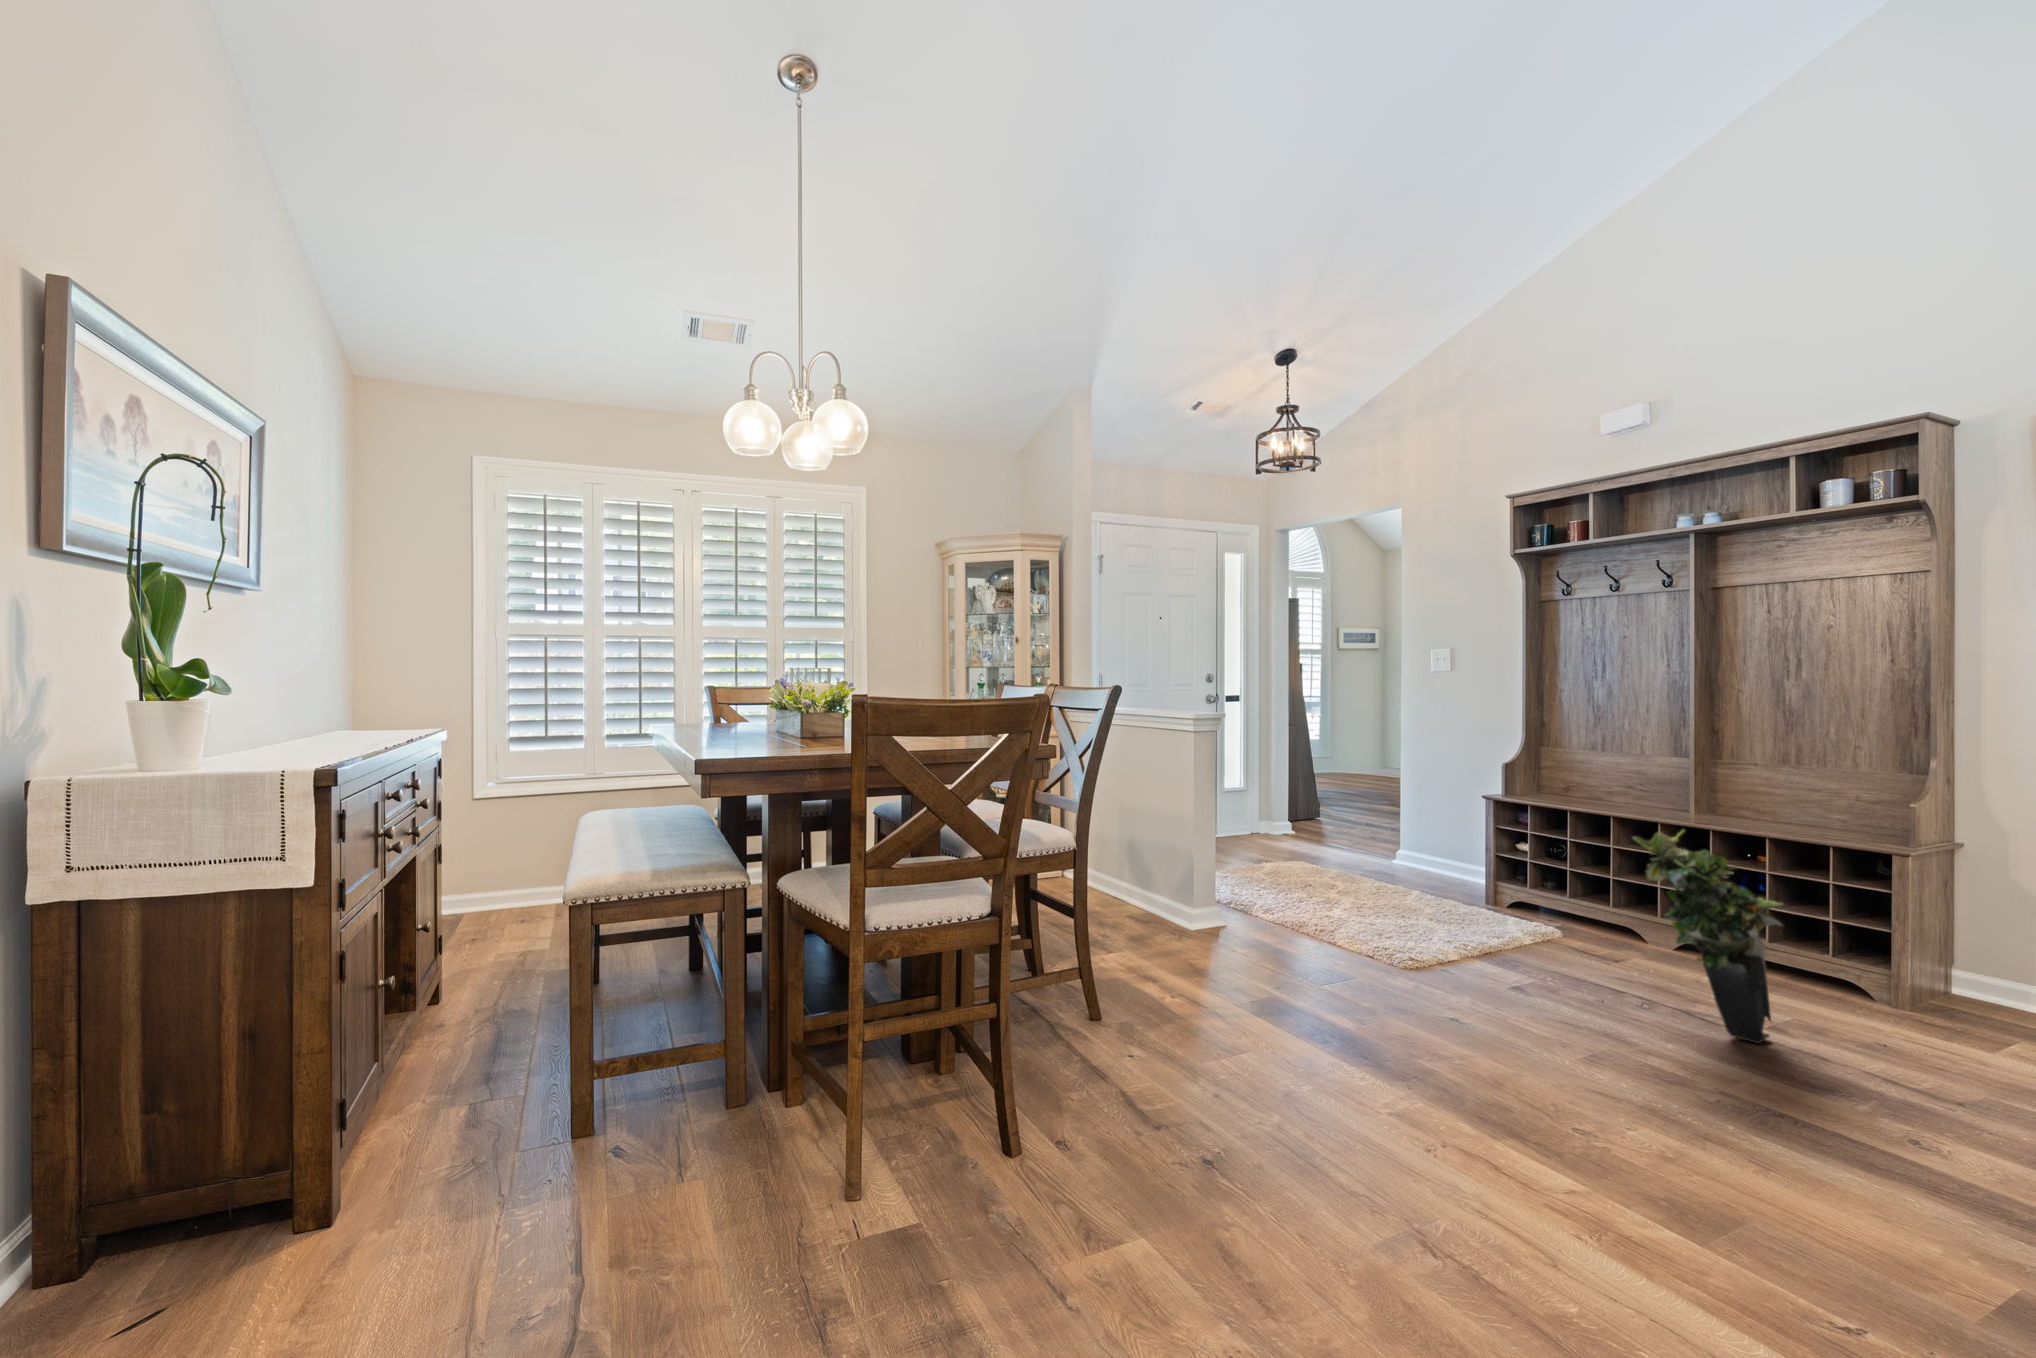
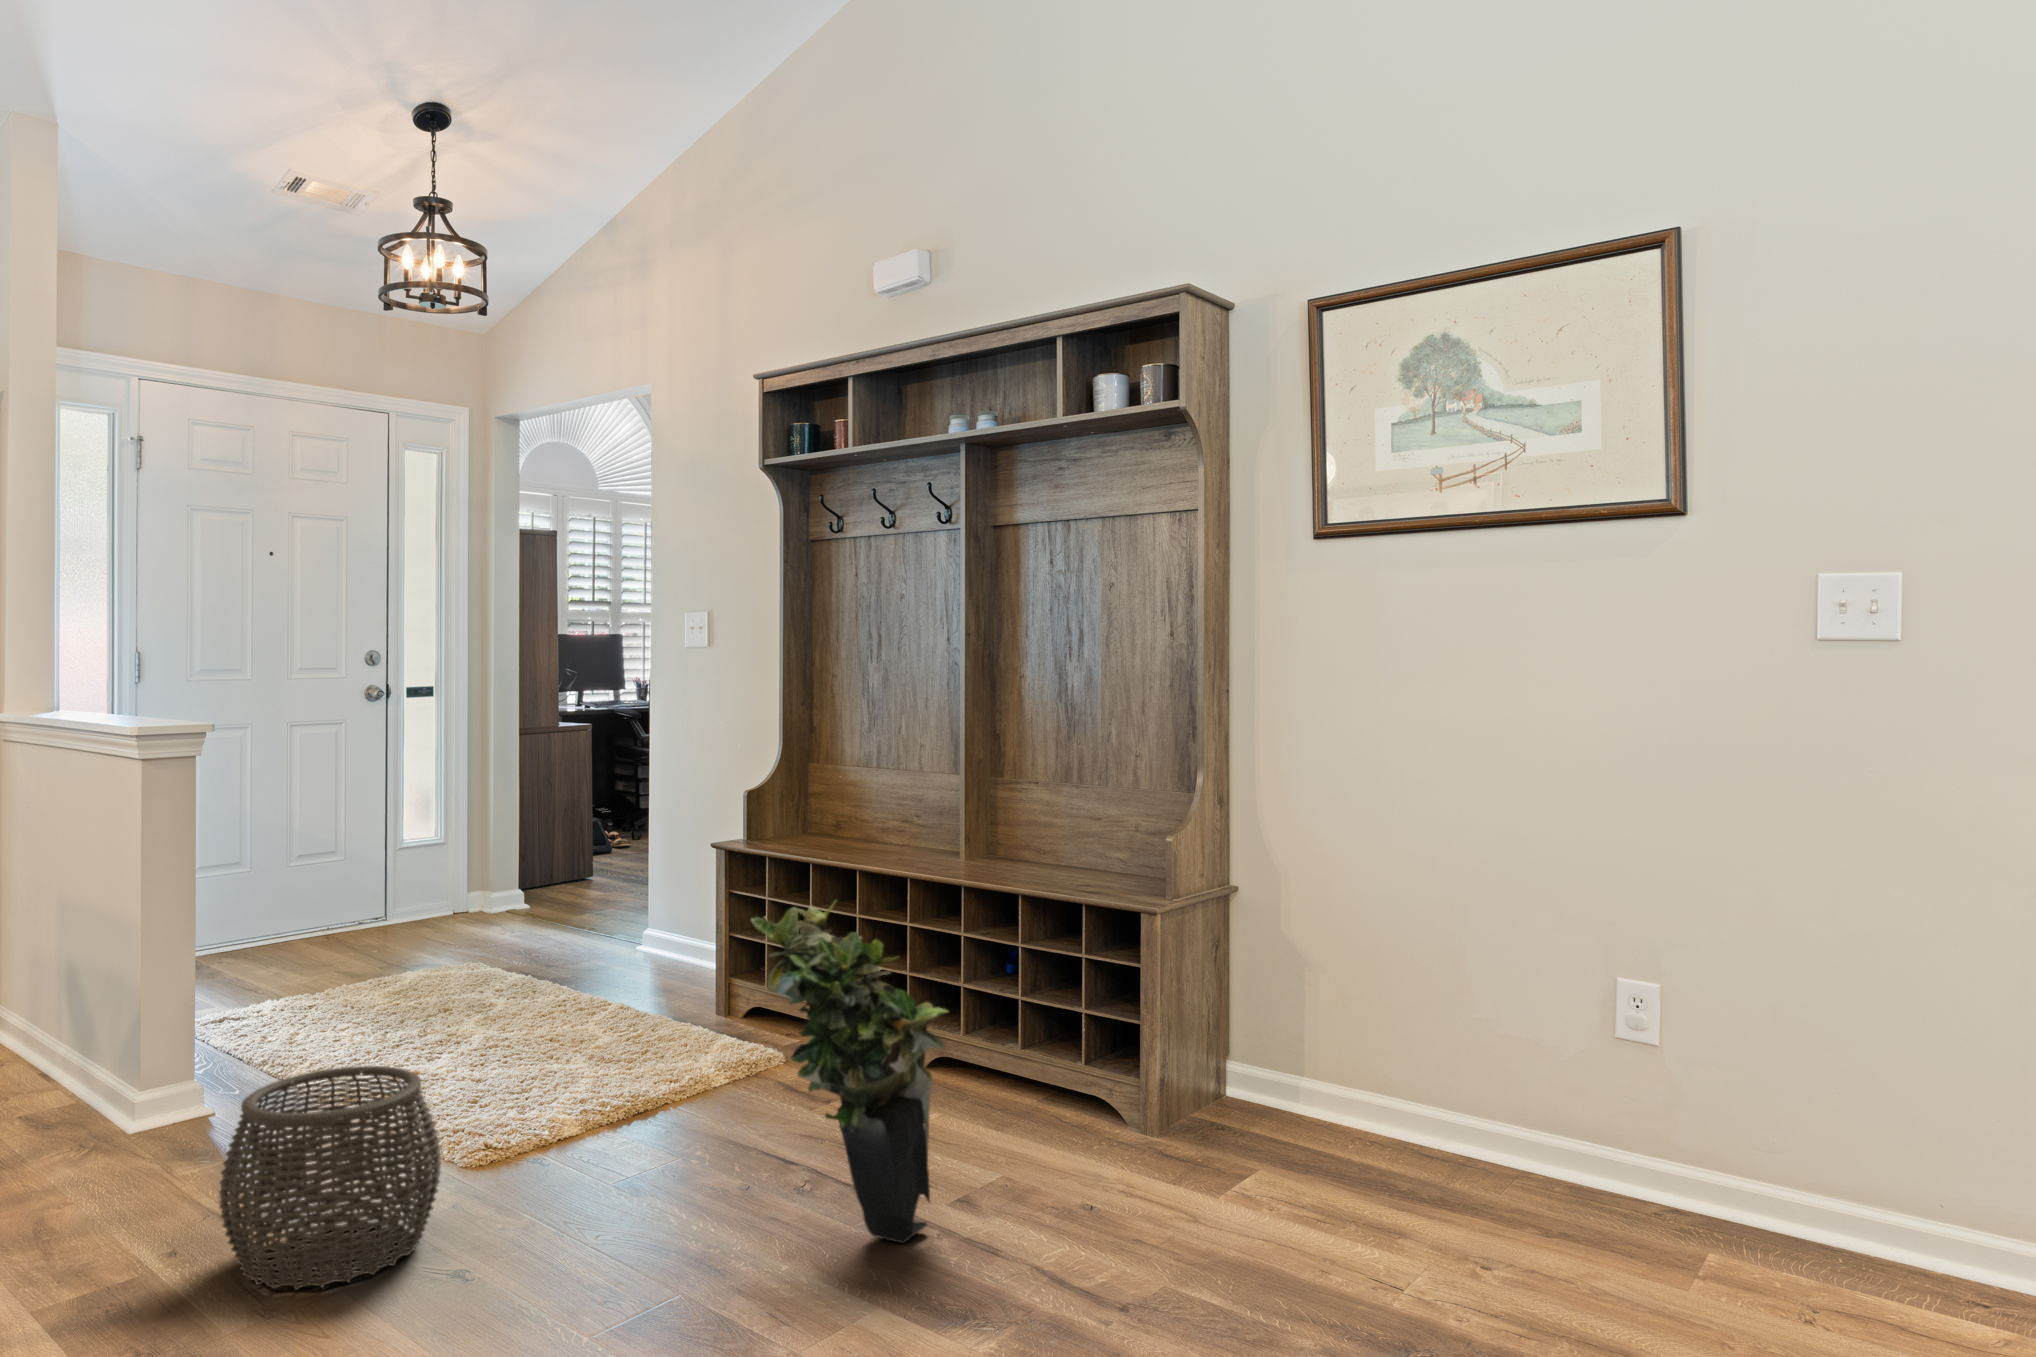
woven basket: none [1334,902,1446,1013] -> present [219,1066,441,1290]

